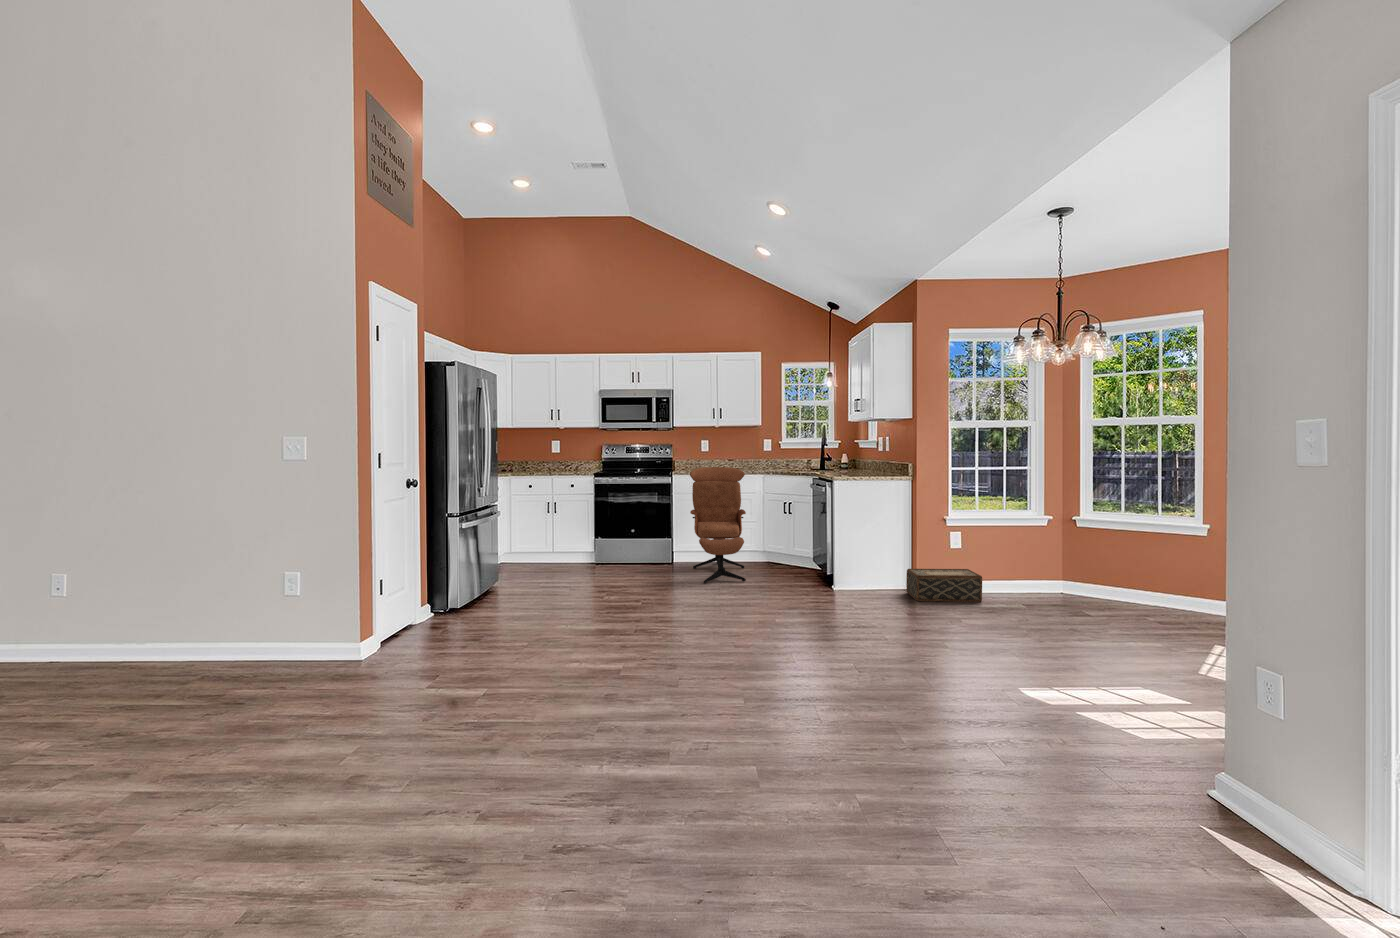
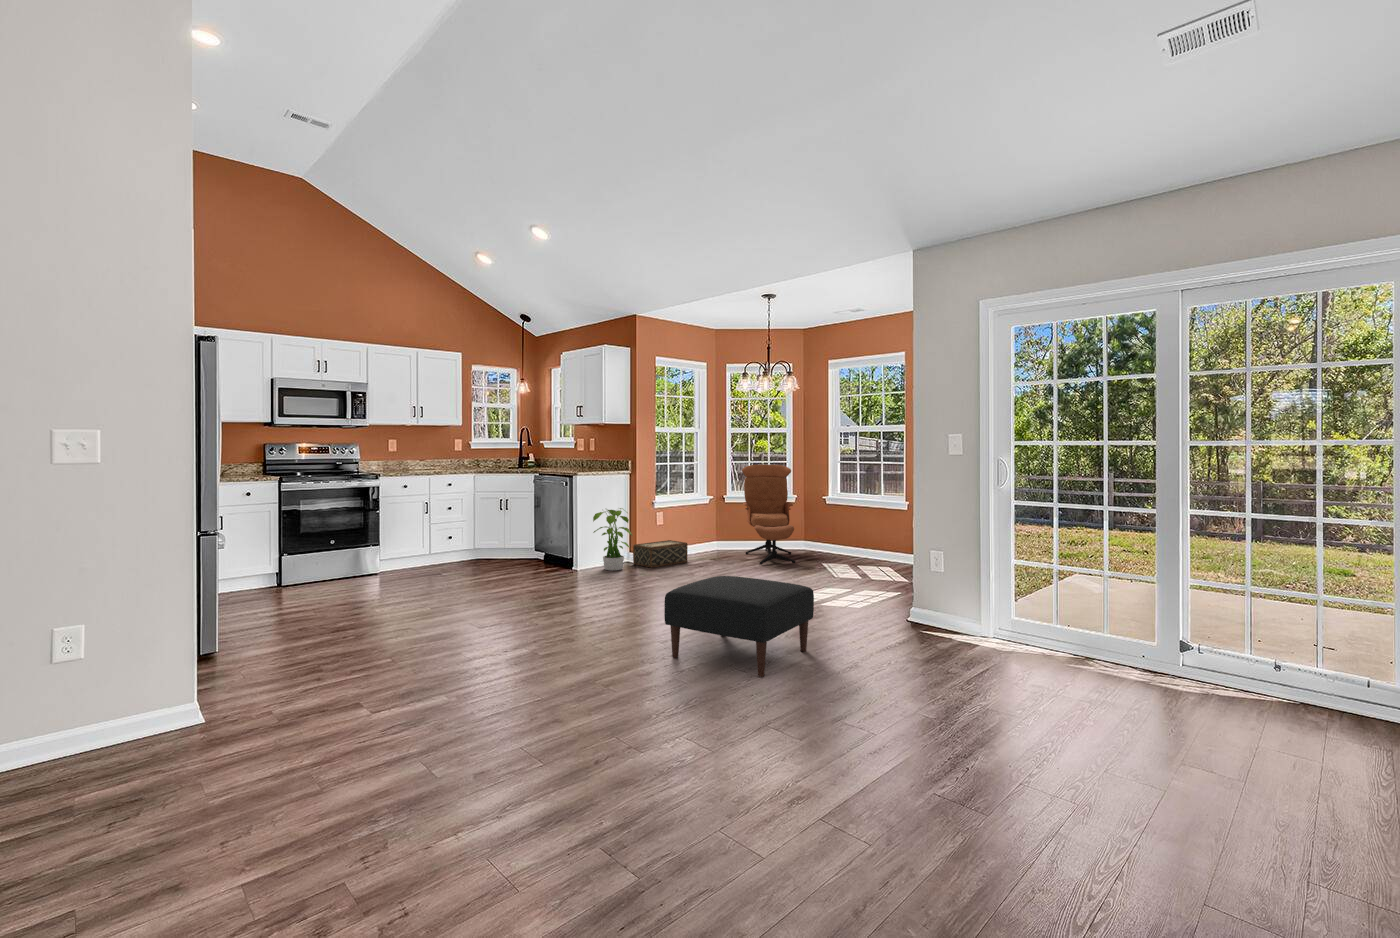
lounge chair: present [690,467,746,583] -> present [742,465,796,565]
potted plant: none [843,520,892,597] -> present [593,508,632,571]
ottoman: none [669,635,865,805] -> present [664,576,814,677]

